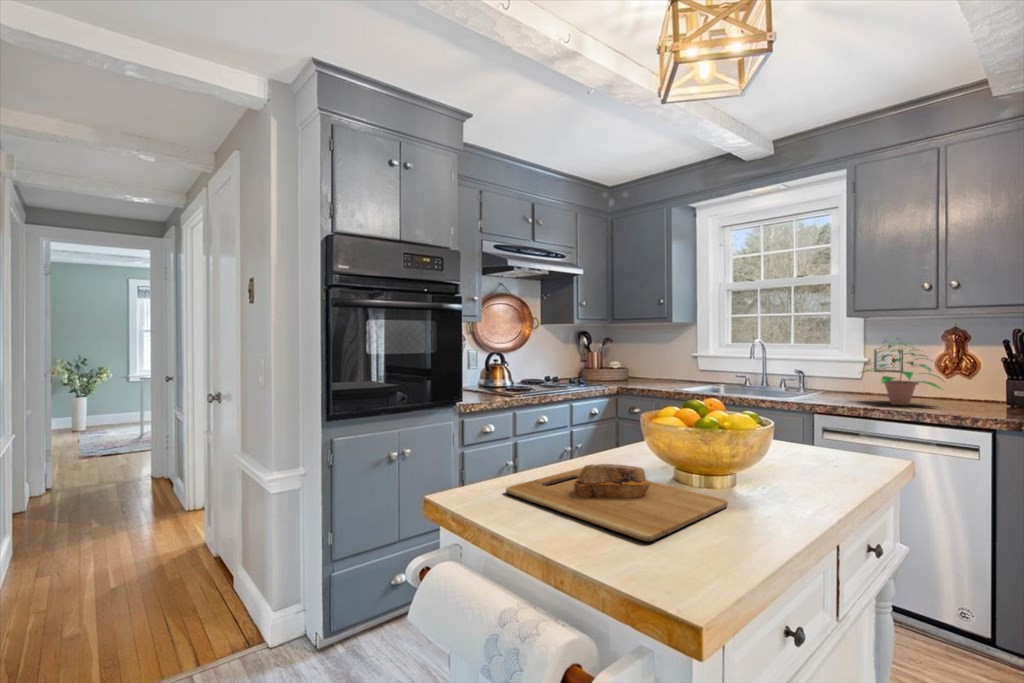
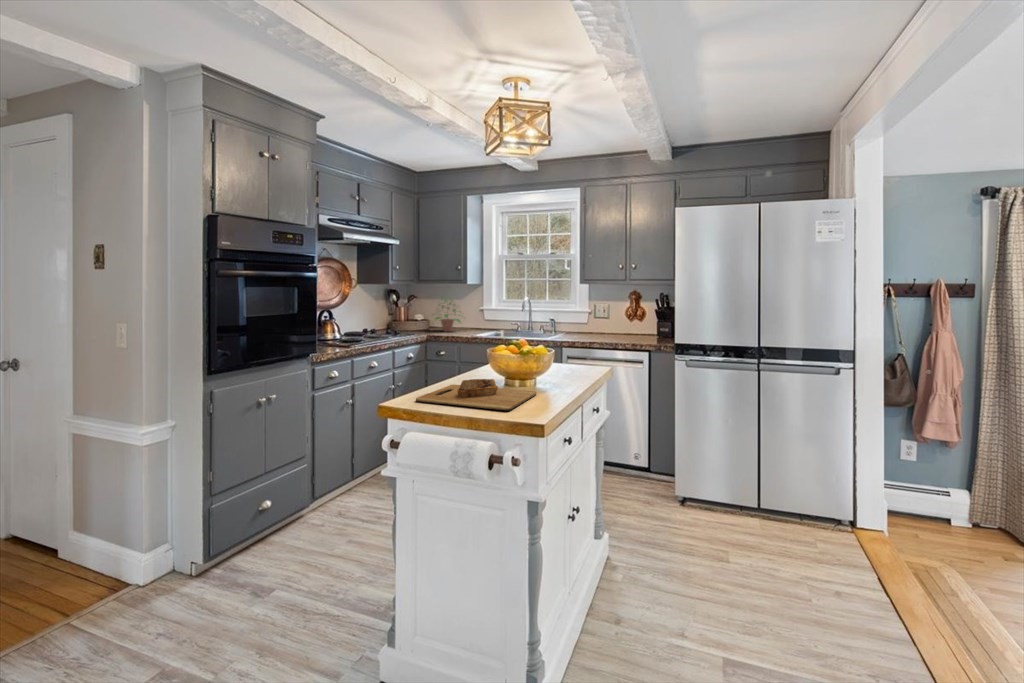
potted plant: present [864,338,941,405] -> present [436,299,460,332]

